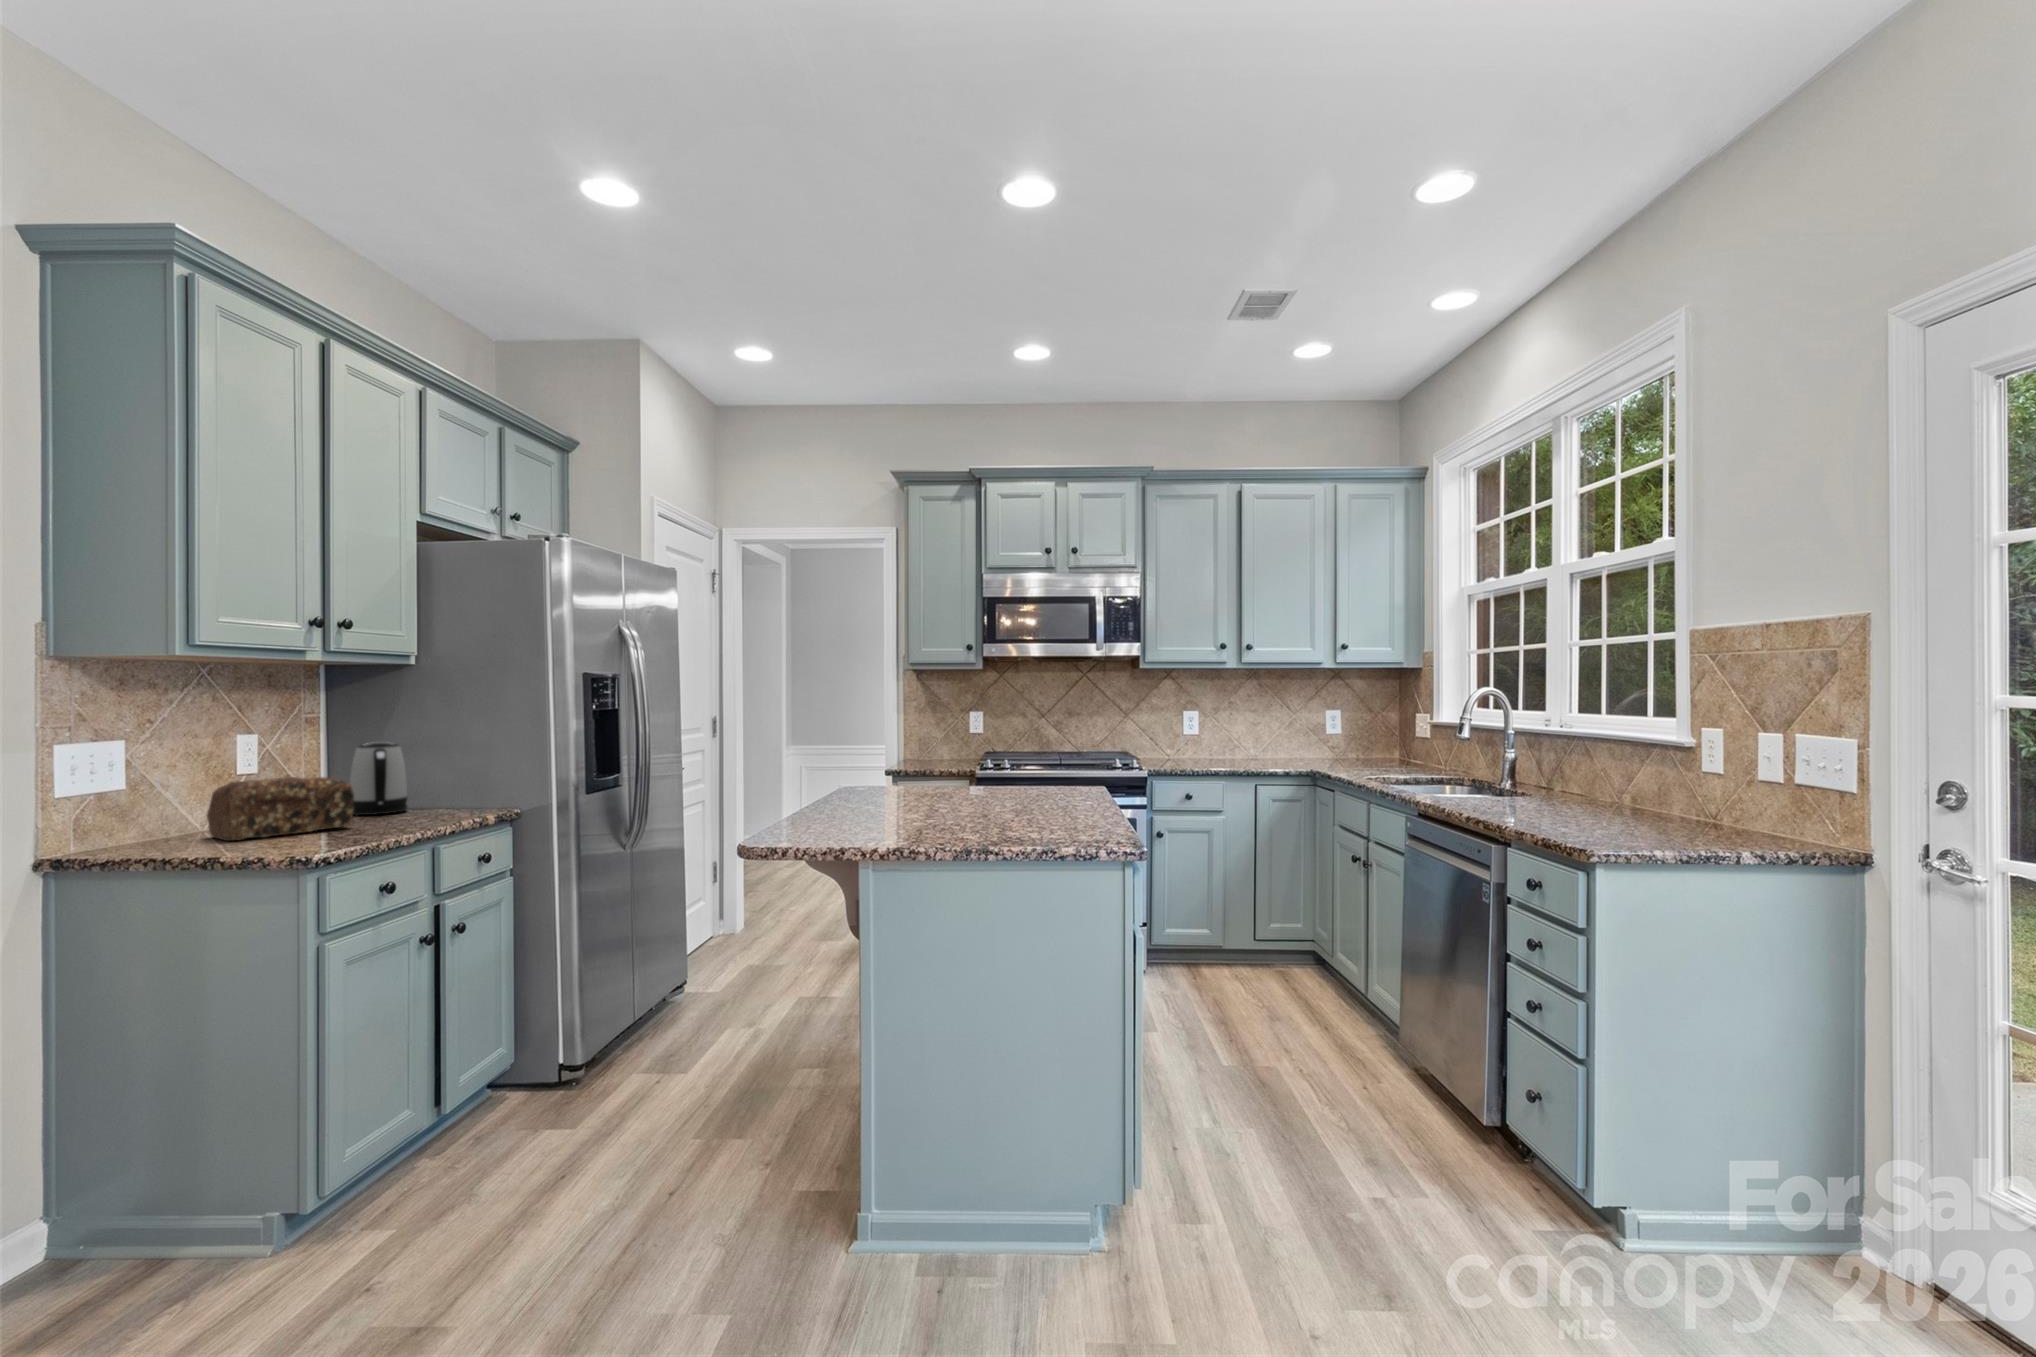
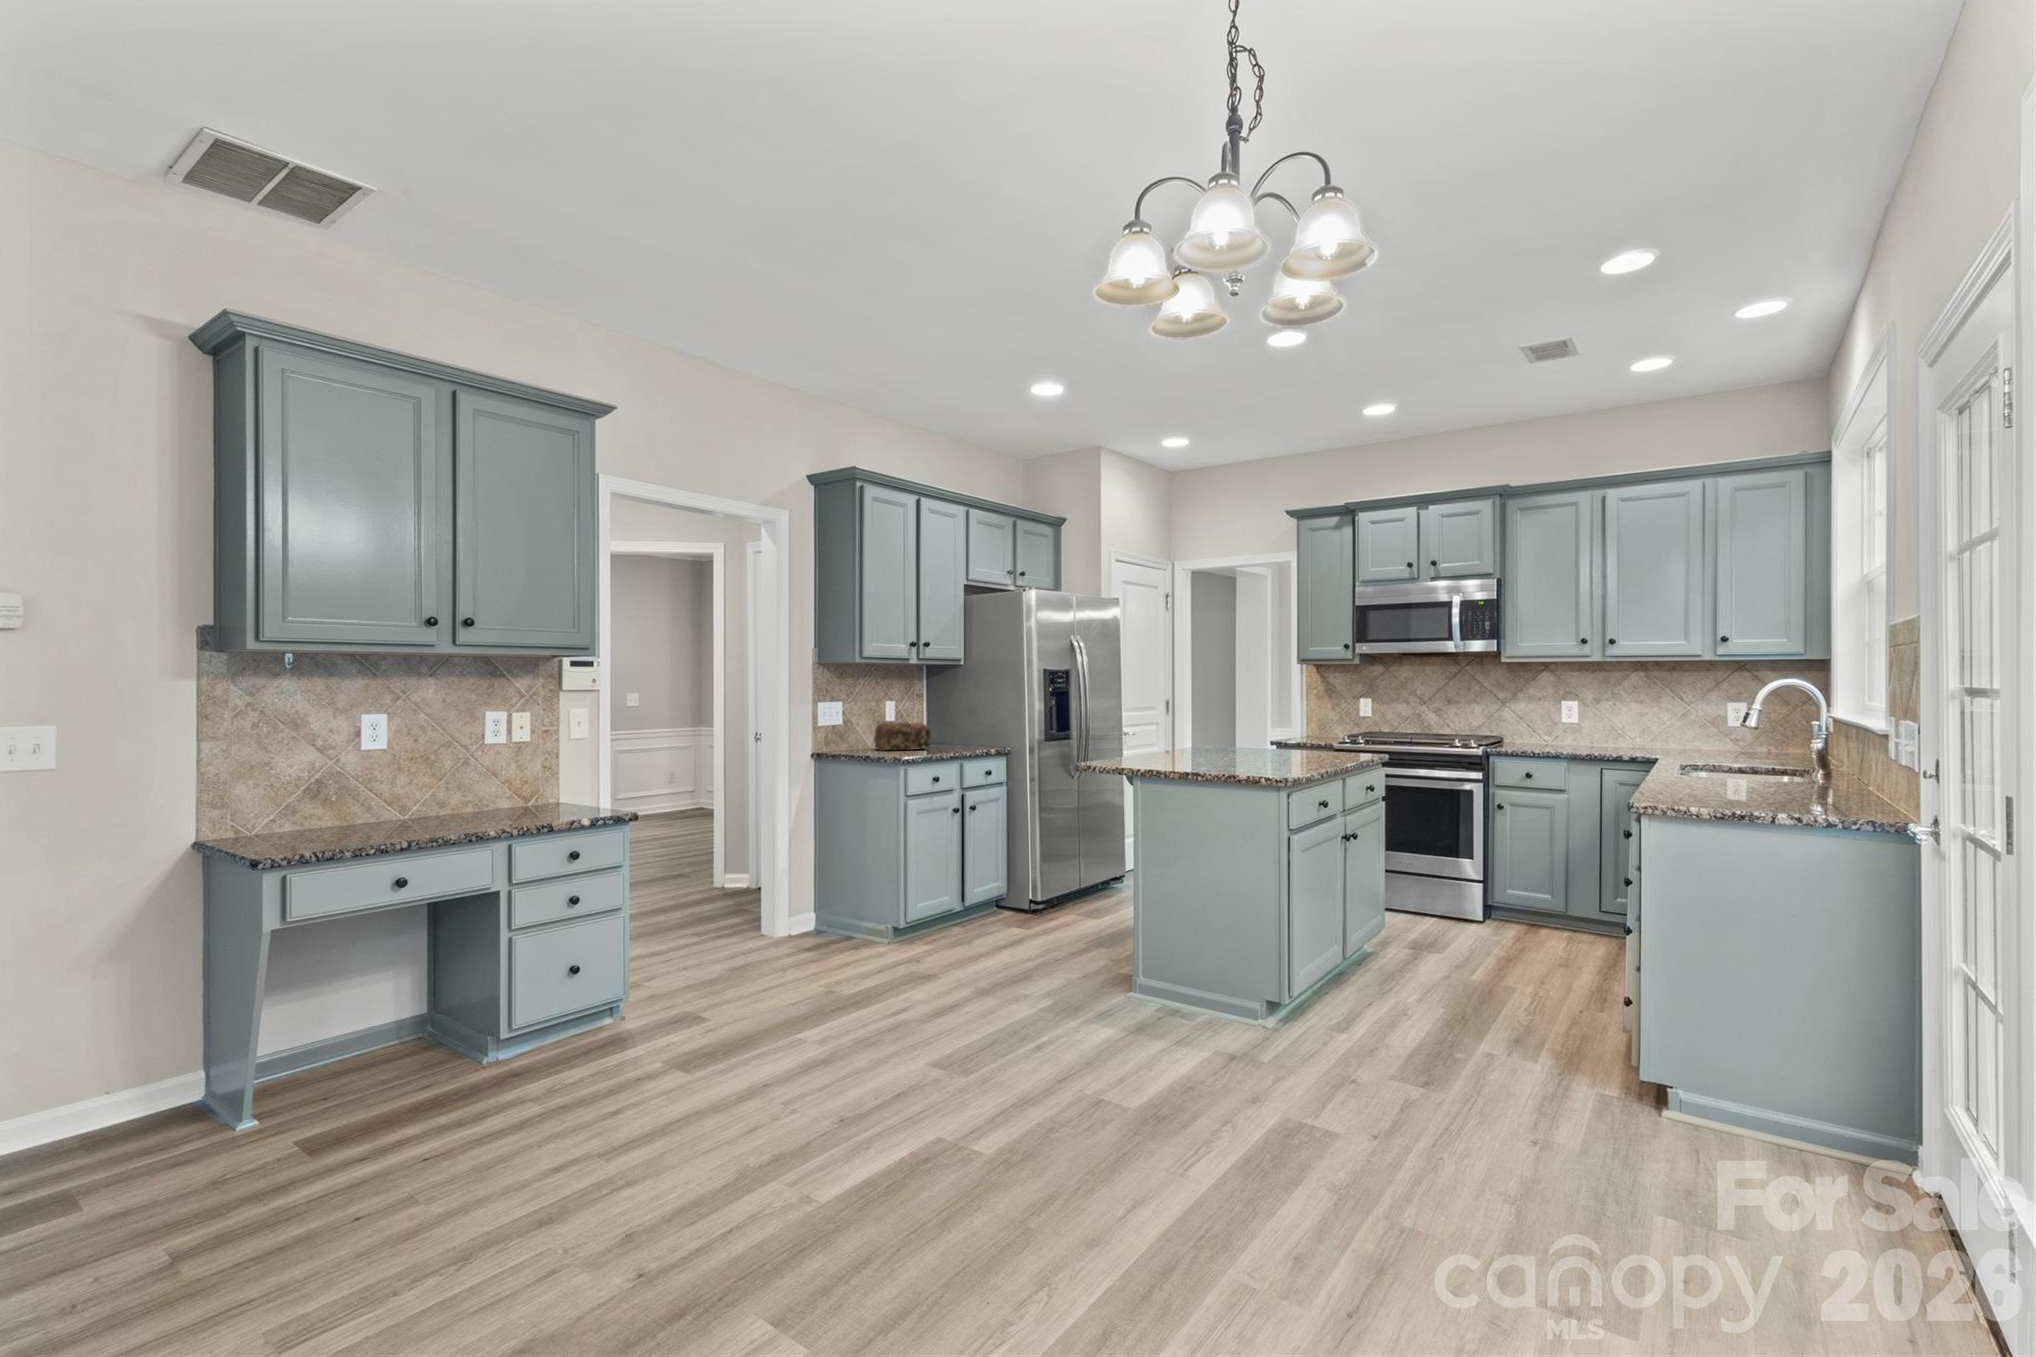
kettle: present [350,742,407,815] -> none [933,707,960,746]

